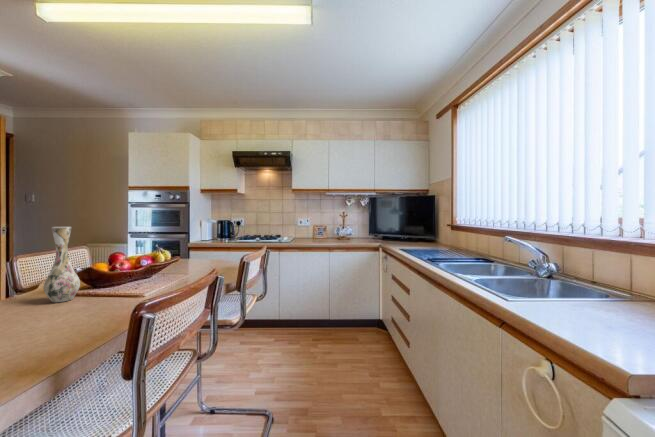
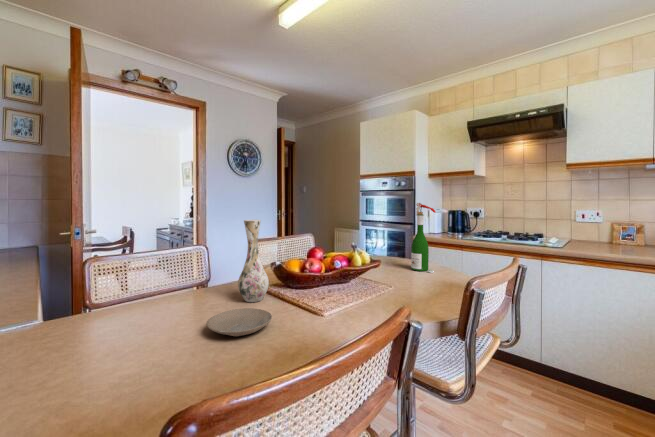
wine bottle: none [198,213,217,264] -> present [411,203,436,273]
plate: none [39,299,108,319] -> present [206,308,272,336]

